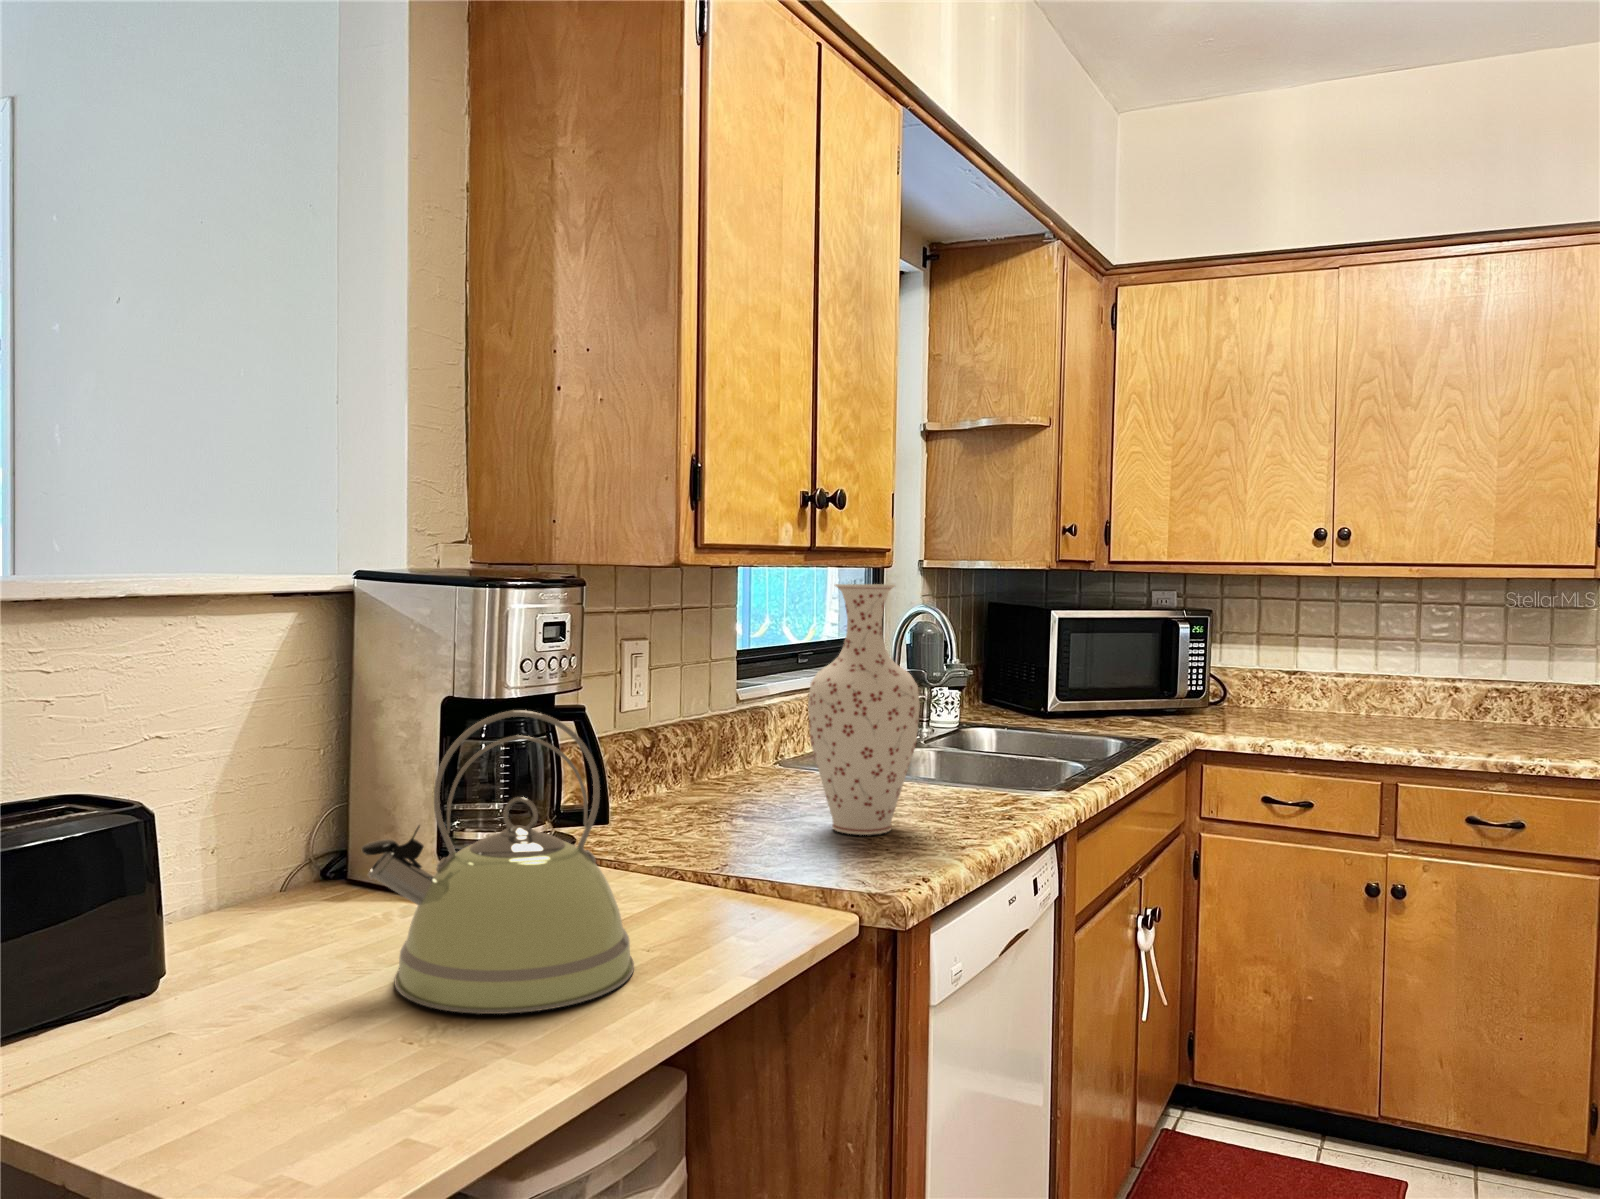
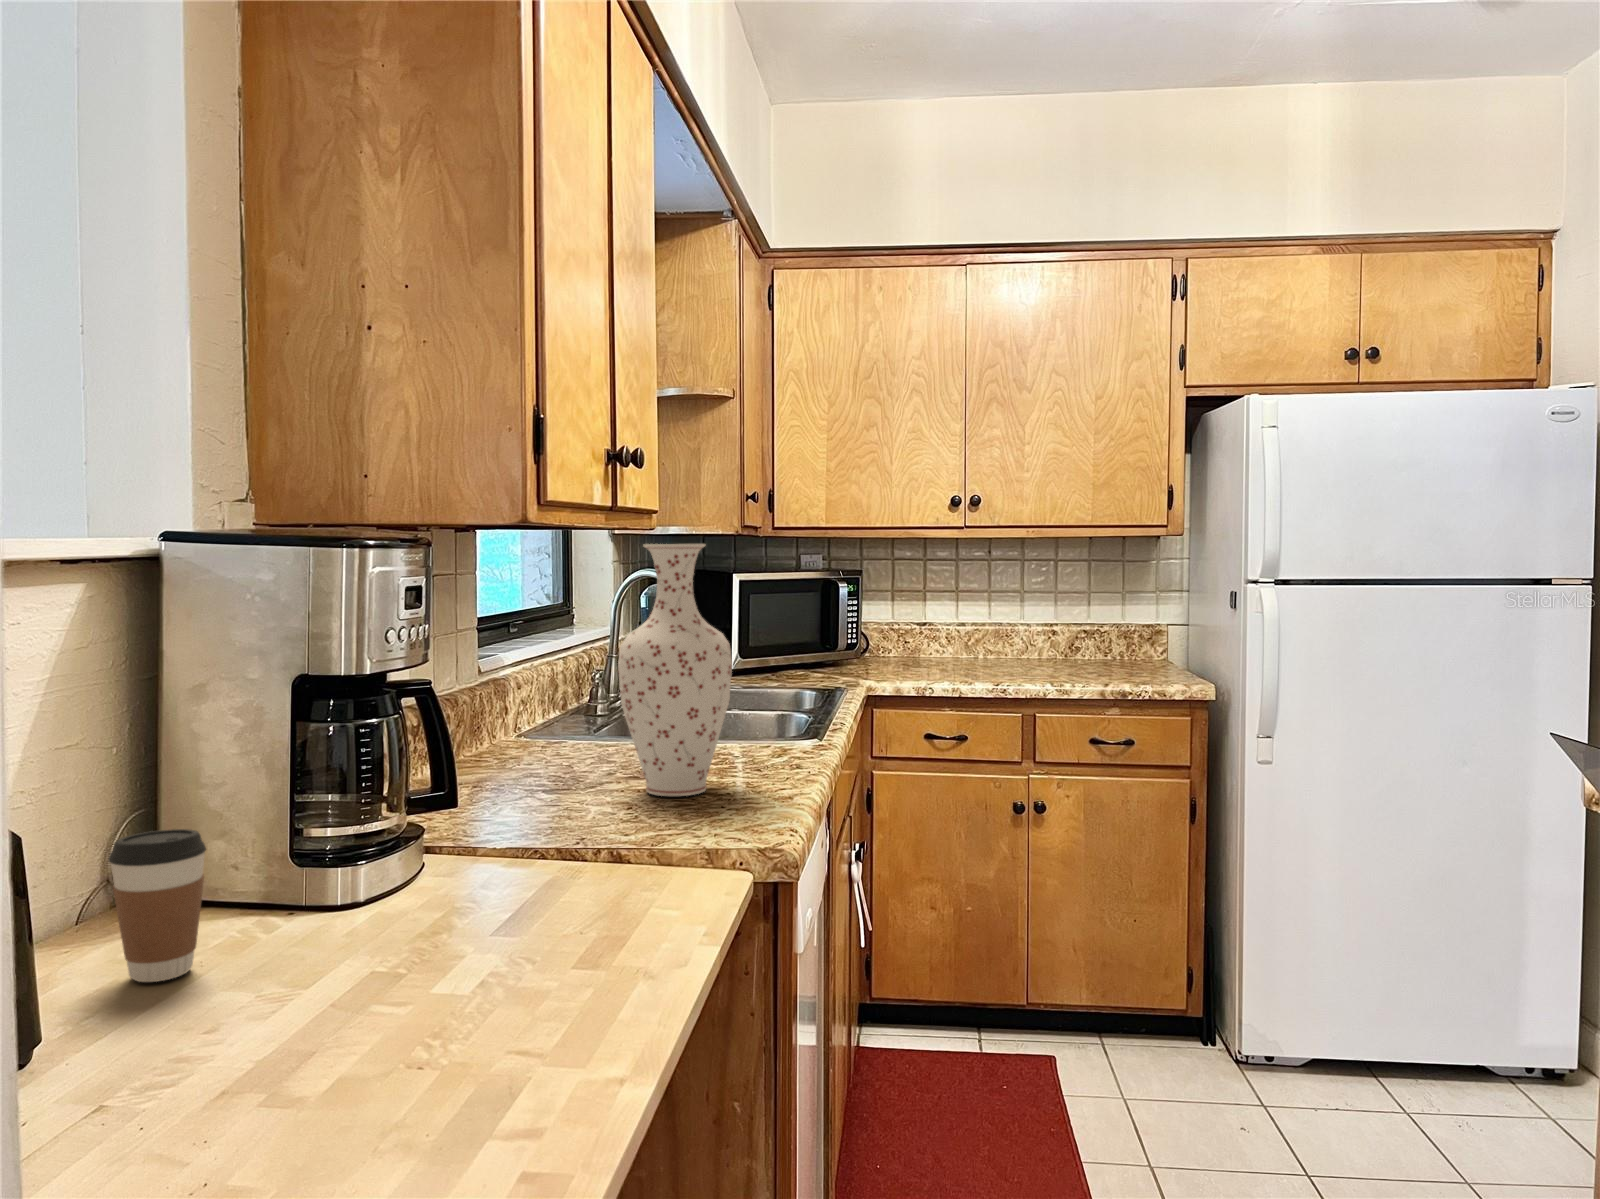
kettle: present [361,710,634,1014] -> none [286,682,596,1029]
coffee cup: none [276,817,352,940] -> present [109,829,206,982]

